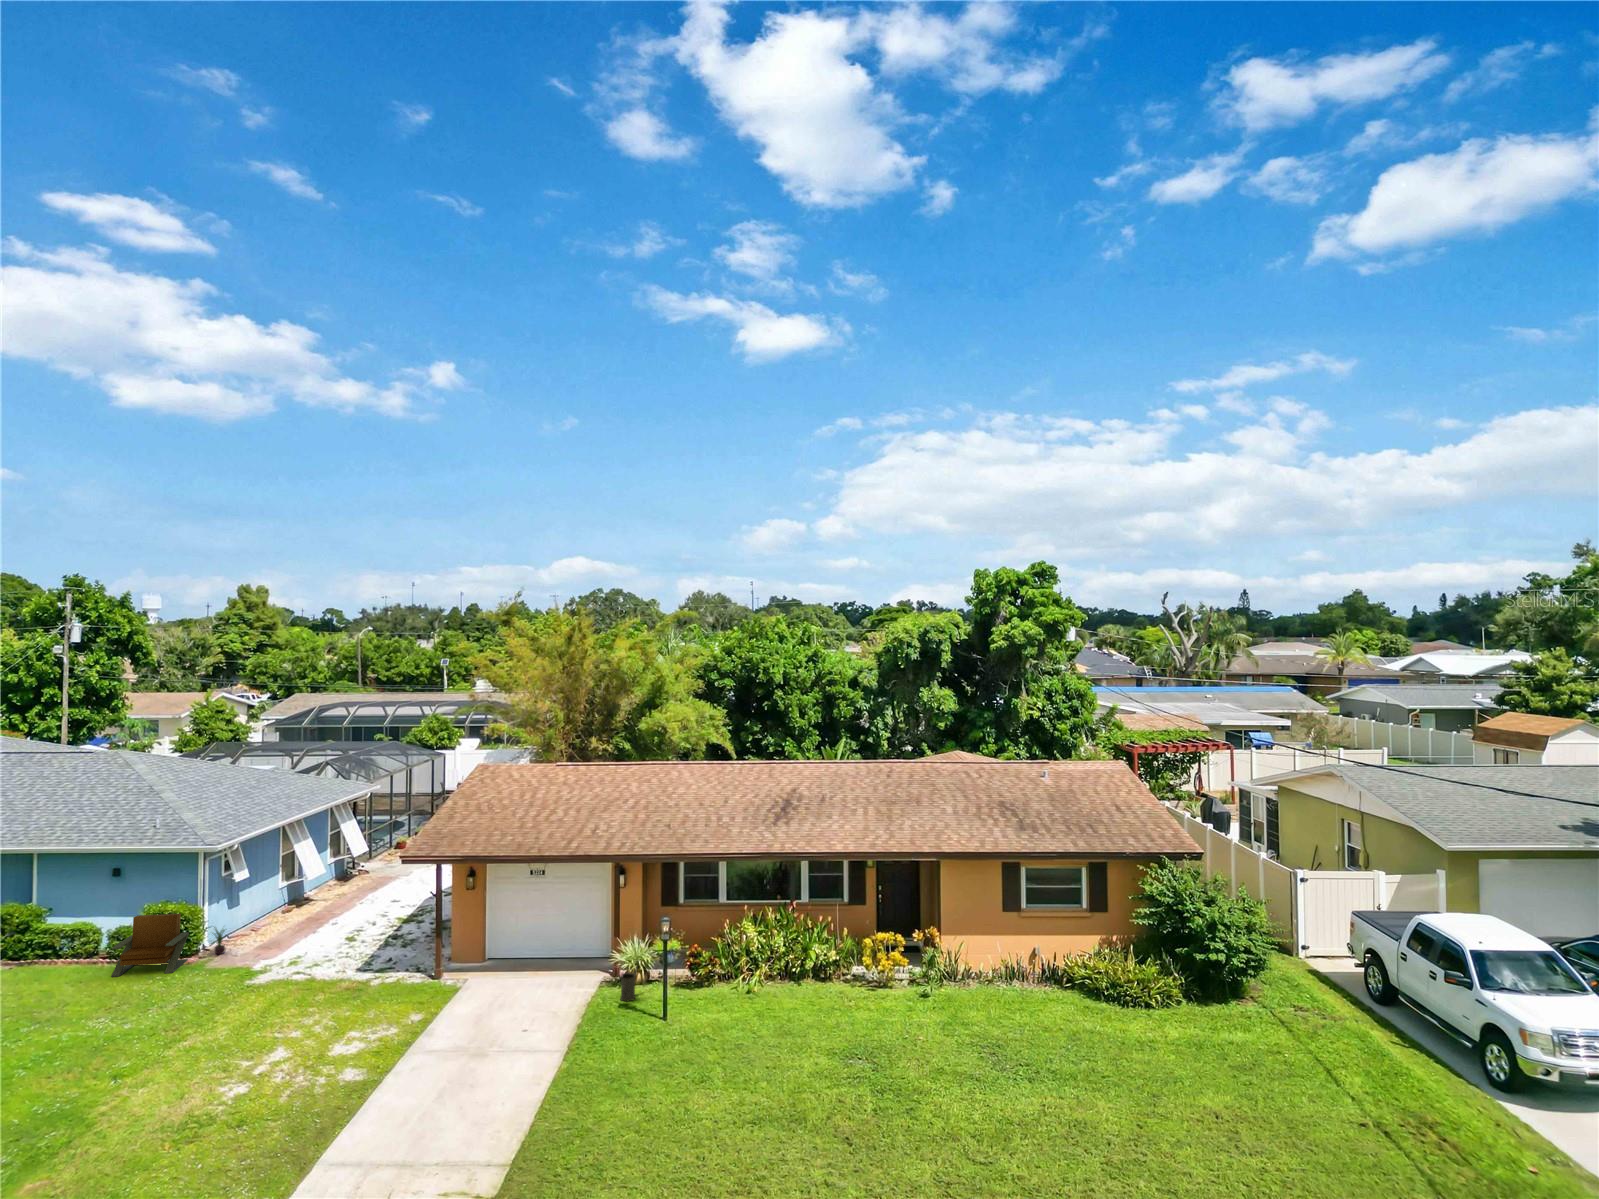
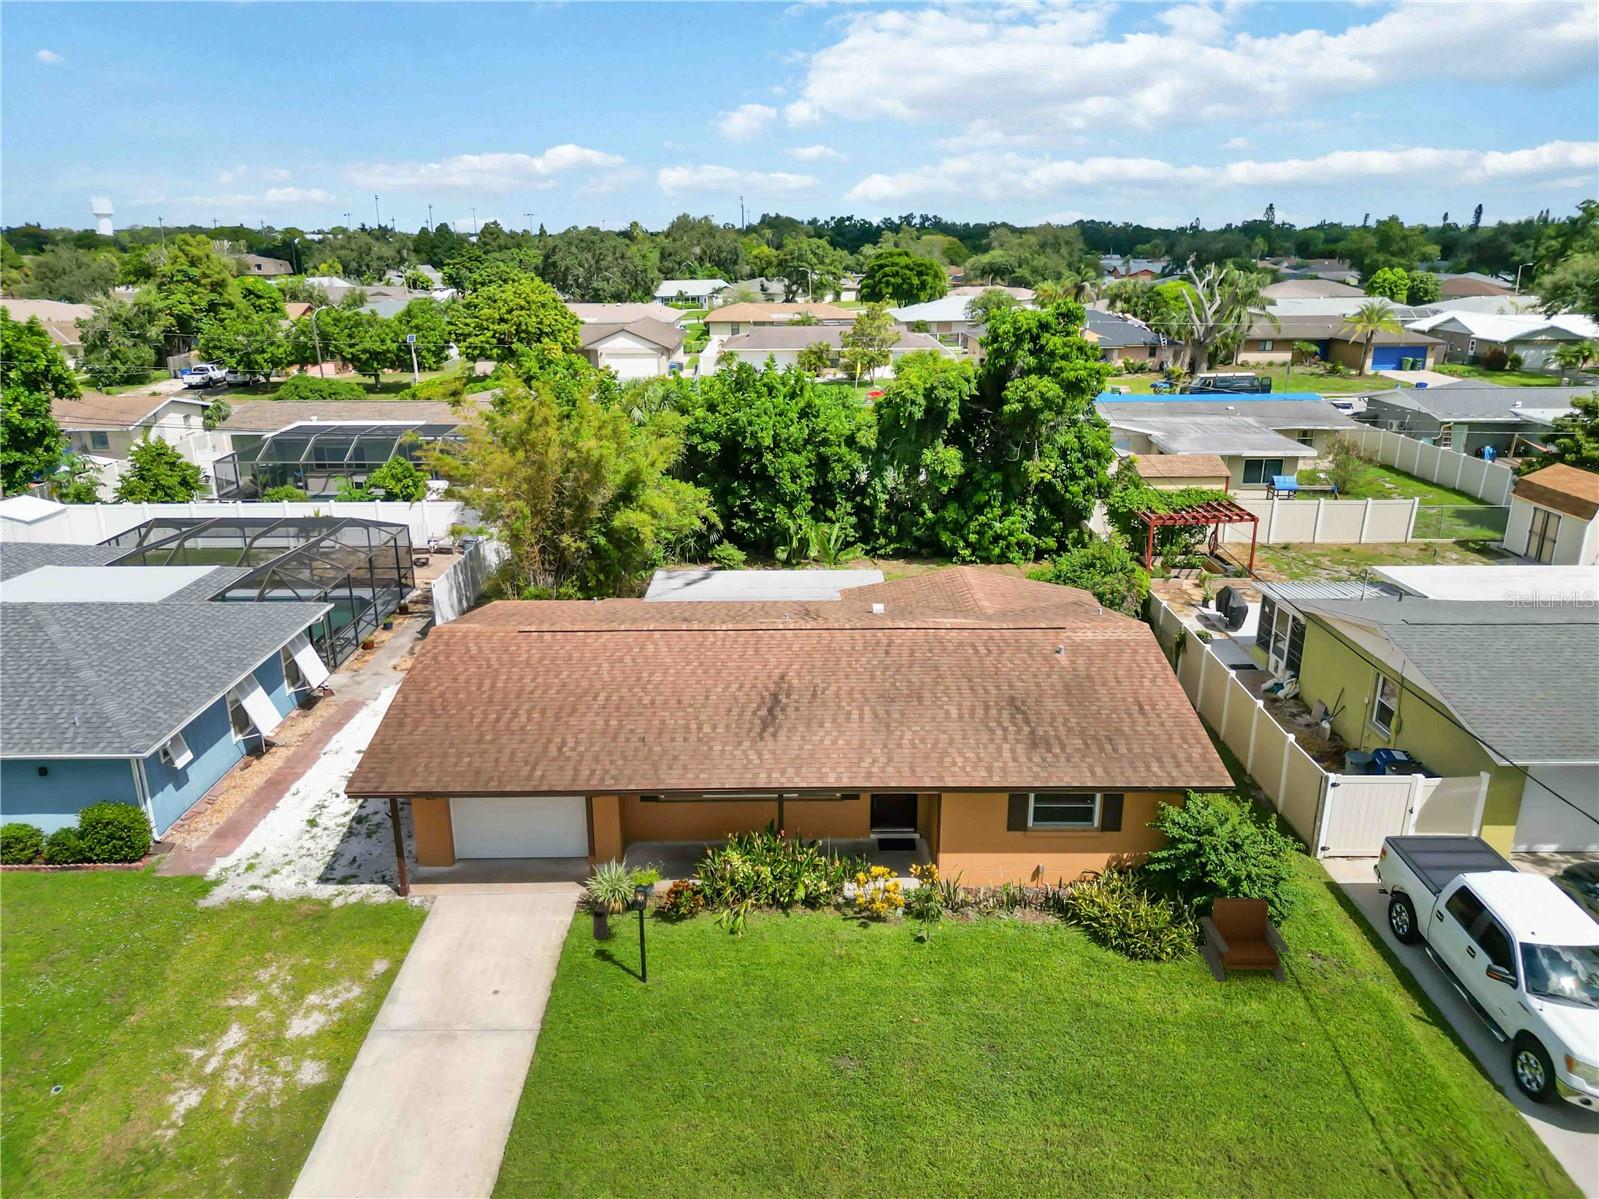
lounge chair: present [111,913,189,977] -> present [1199,898,1290,981]
decorative plant: present [212,927,226,954] -> none [151,822,189,852]

